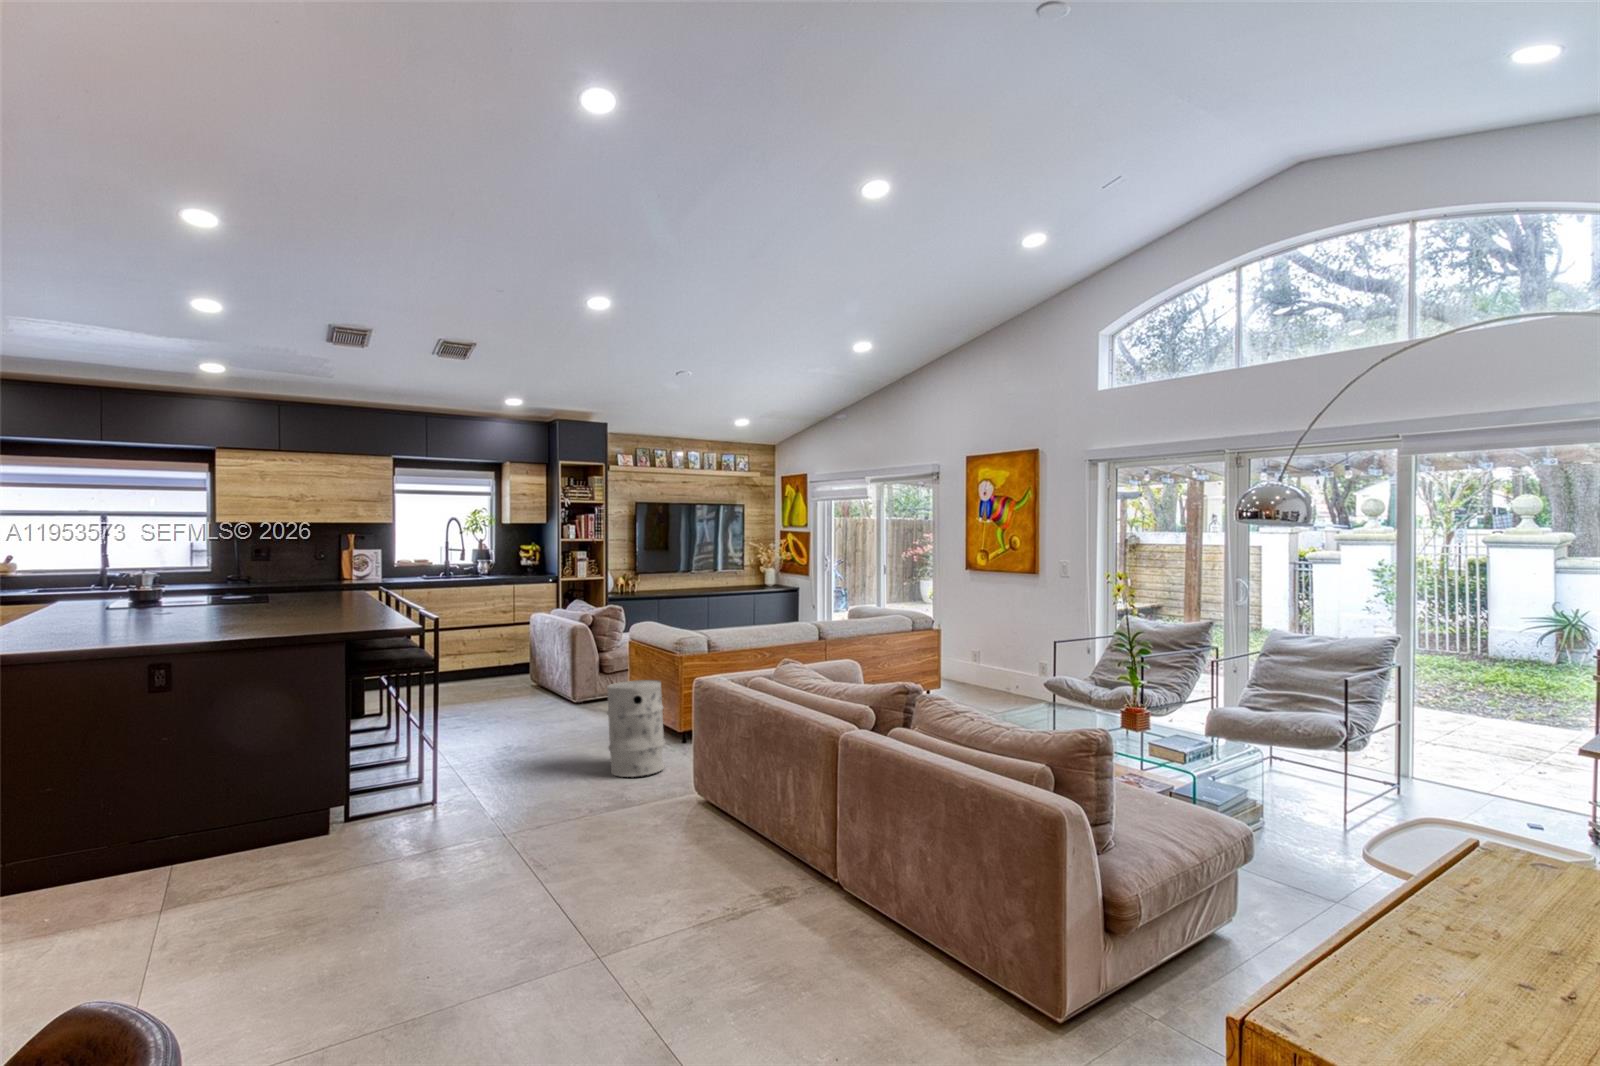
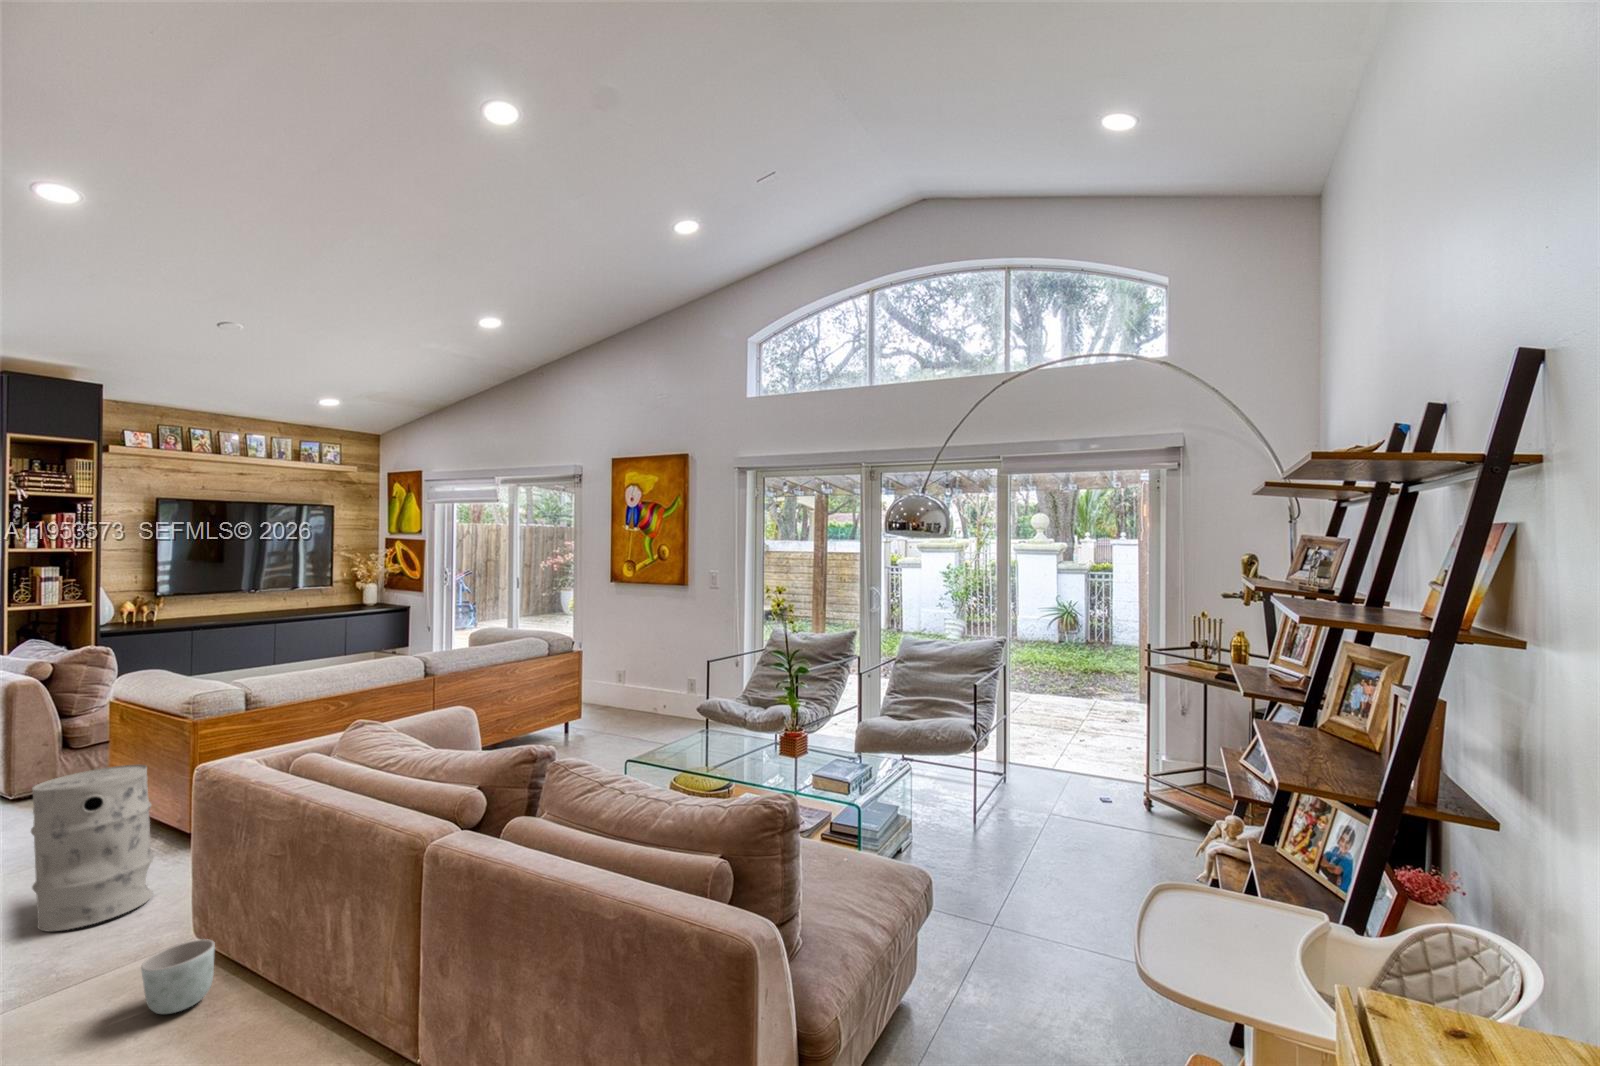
planter: none [675,789,711,829] -> present [141,939,215,1014]

